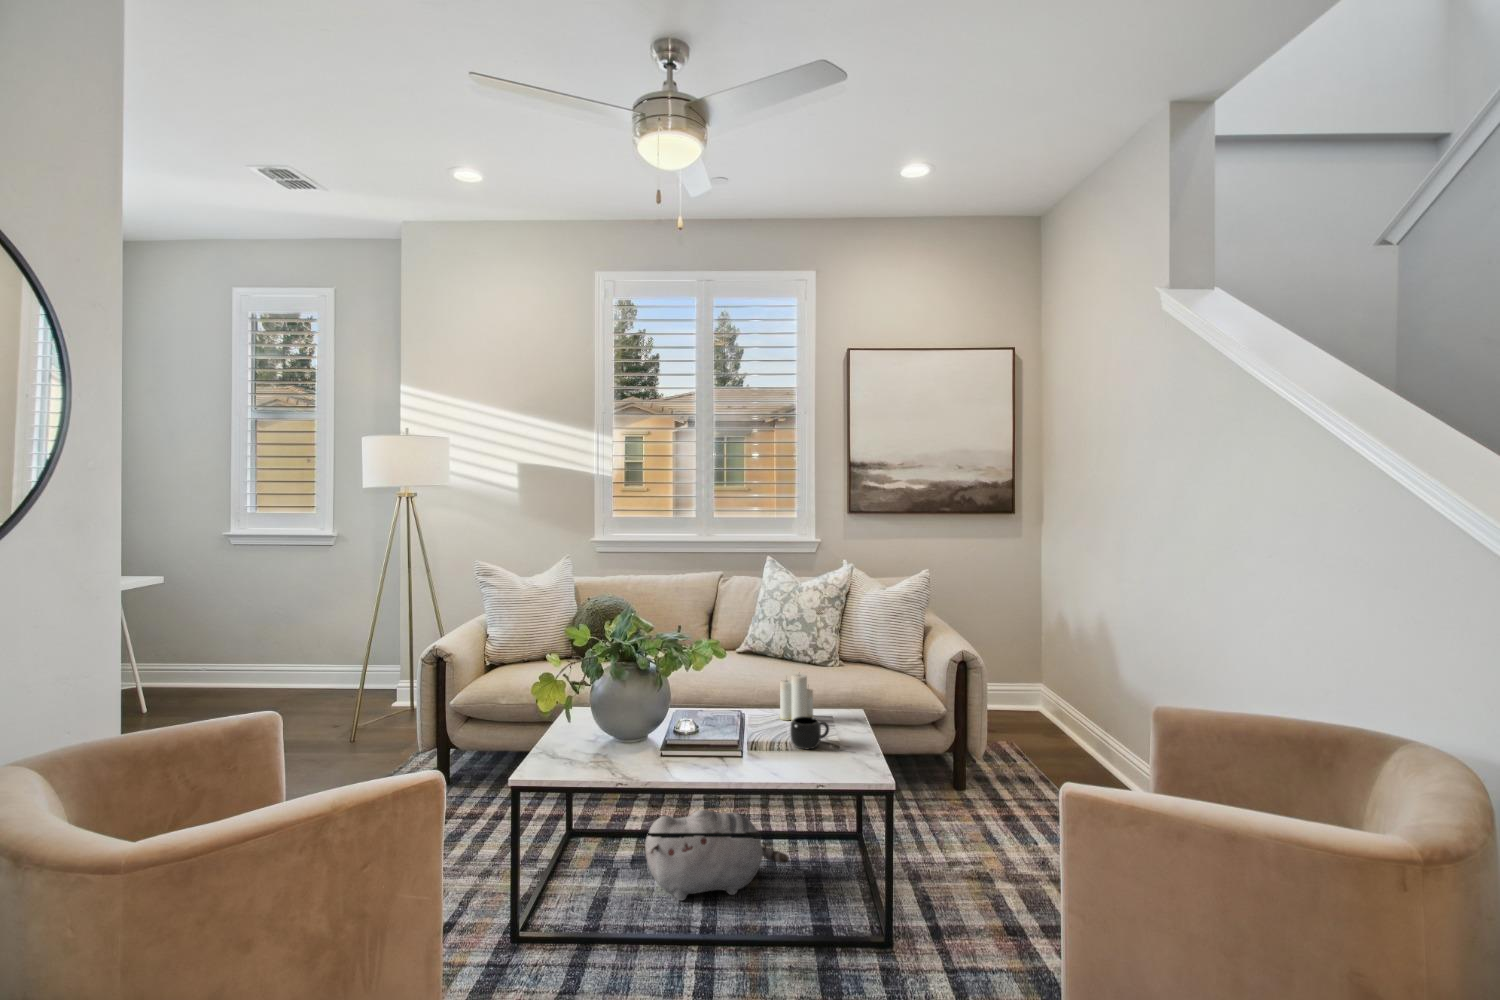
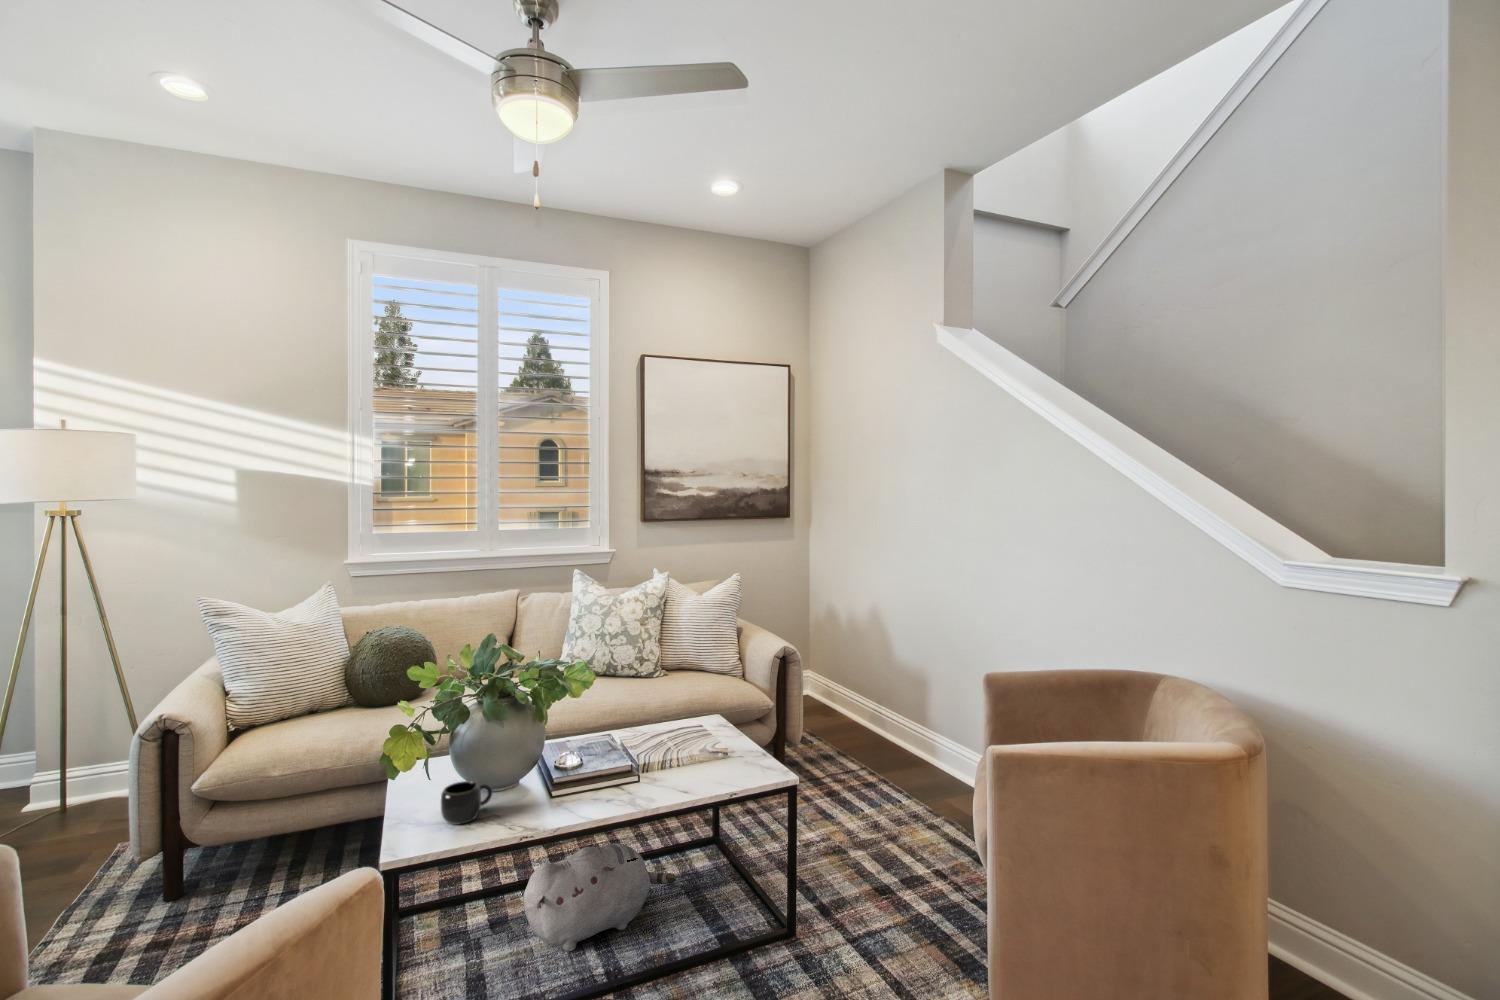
candle: present [779,673,815,720] -> none [640,684,677,738]
mug: present [790,716,829,749] -> present [441,781,492,825]

